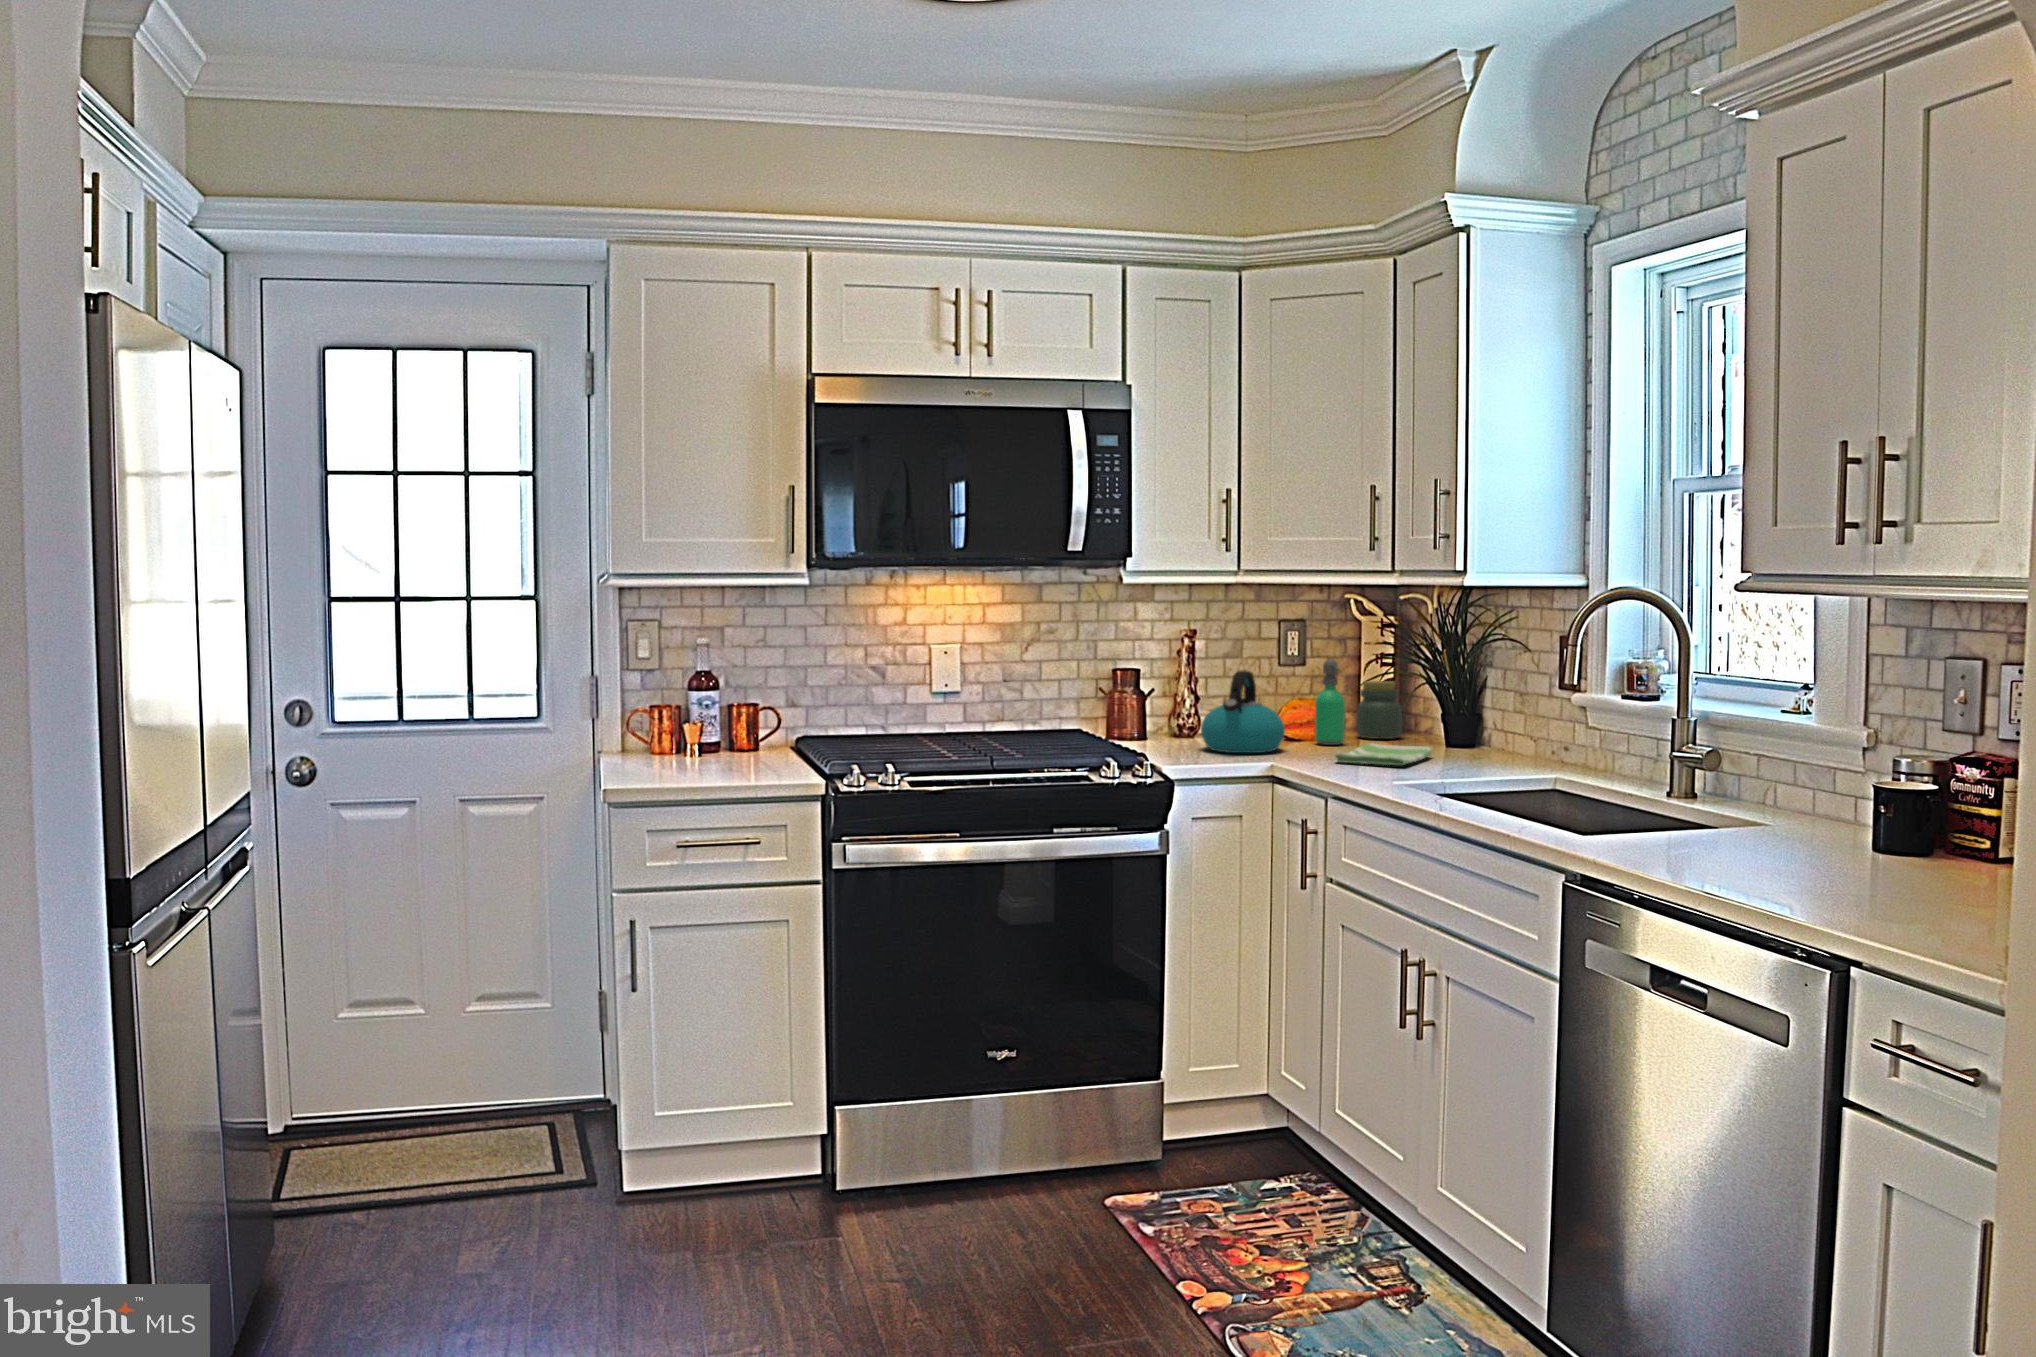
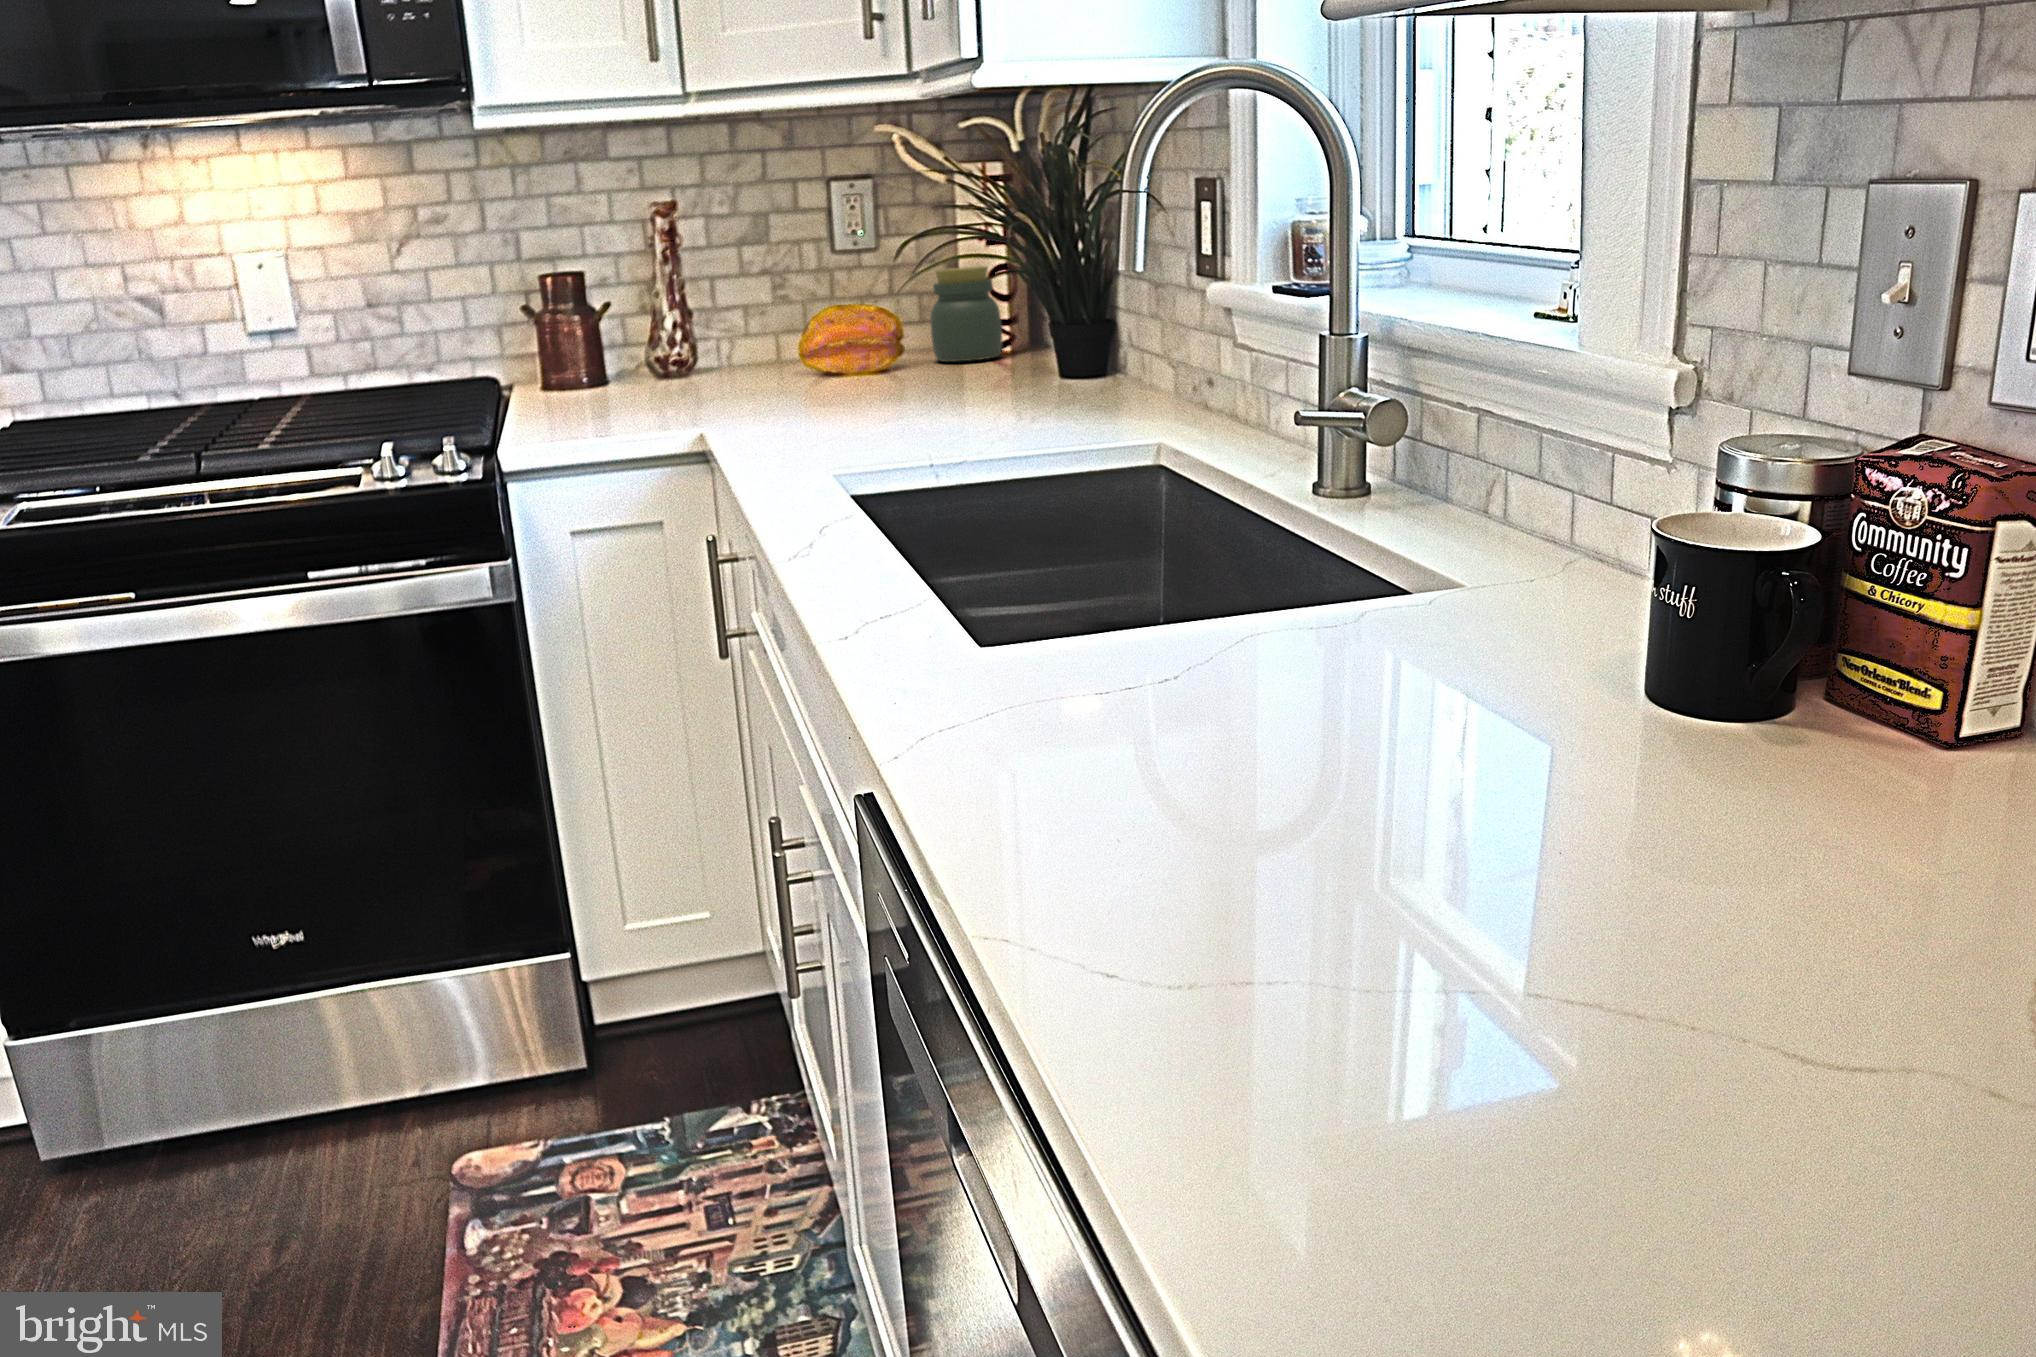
soap dispenser: present [1315,659,1345,745] -> none [838,236,891,378]
kettle: present [1201,670,1285,753] -> none [635,264,771,403]
dish towel: present [1334,743,1433,765] -> none [800,373,986,413]

